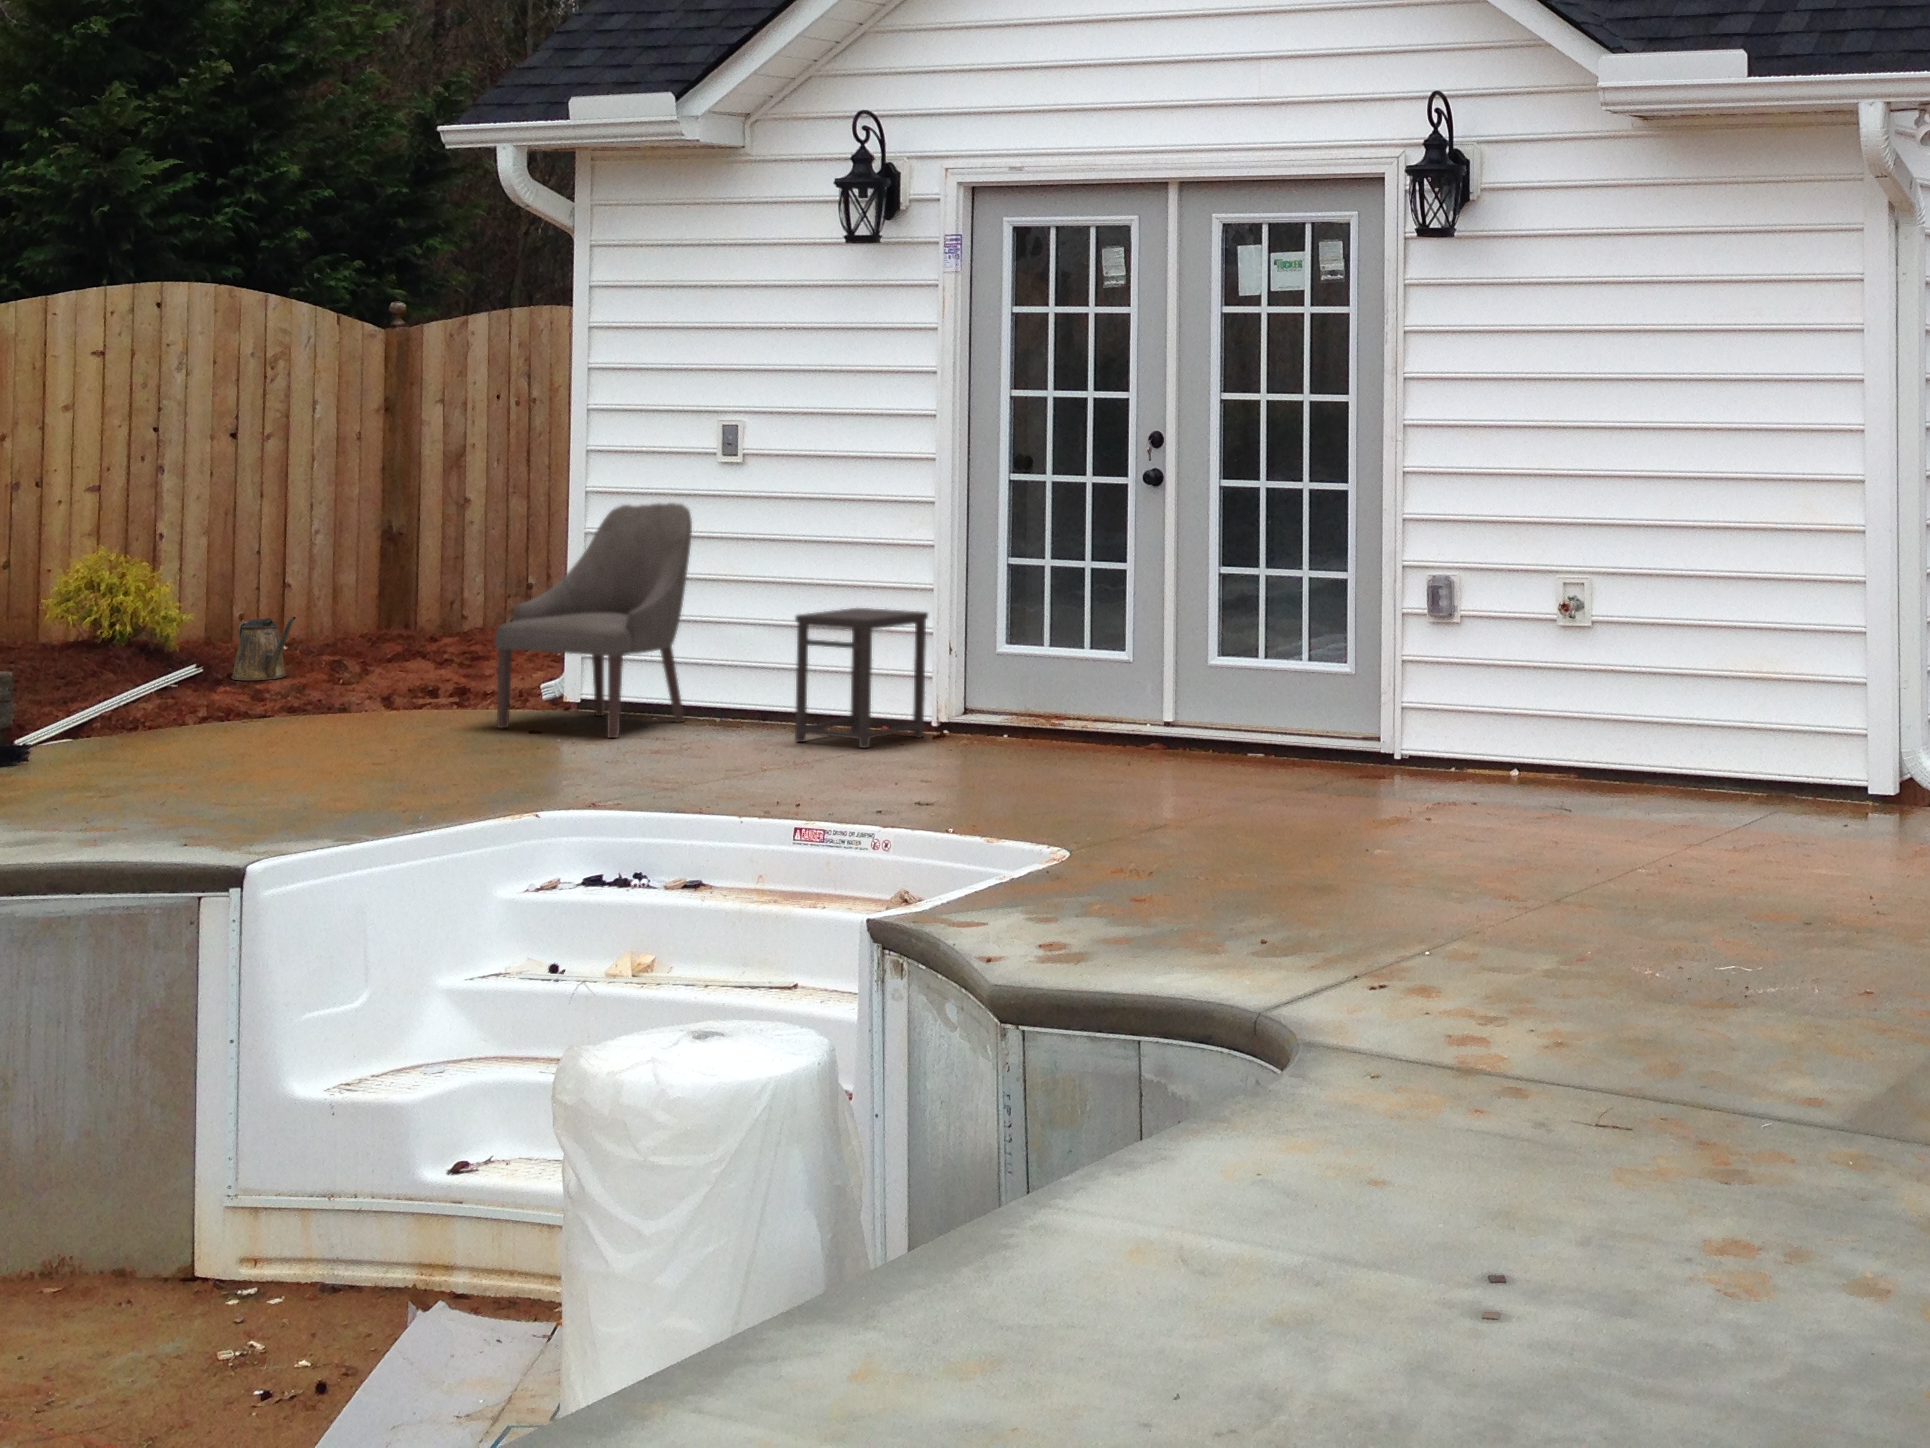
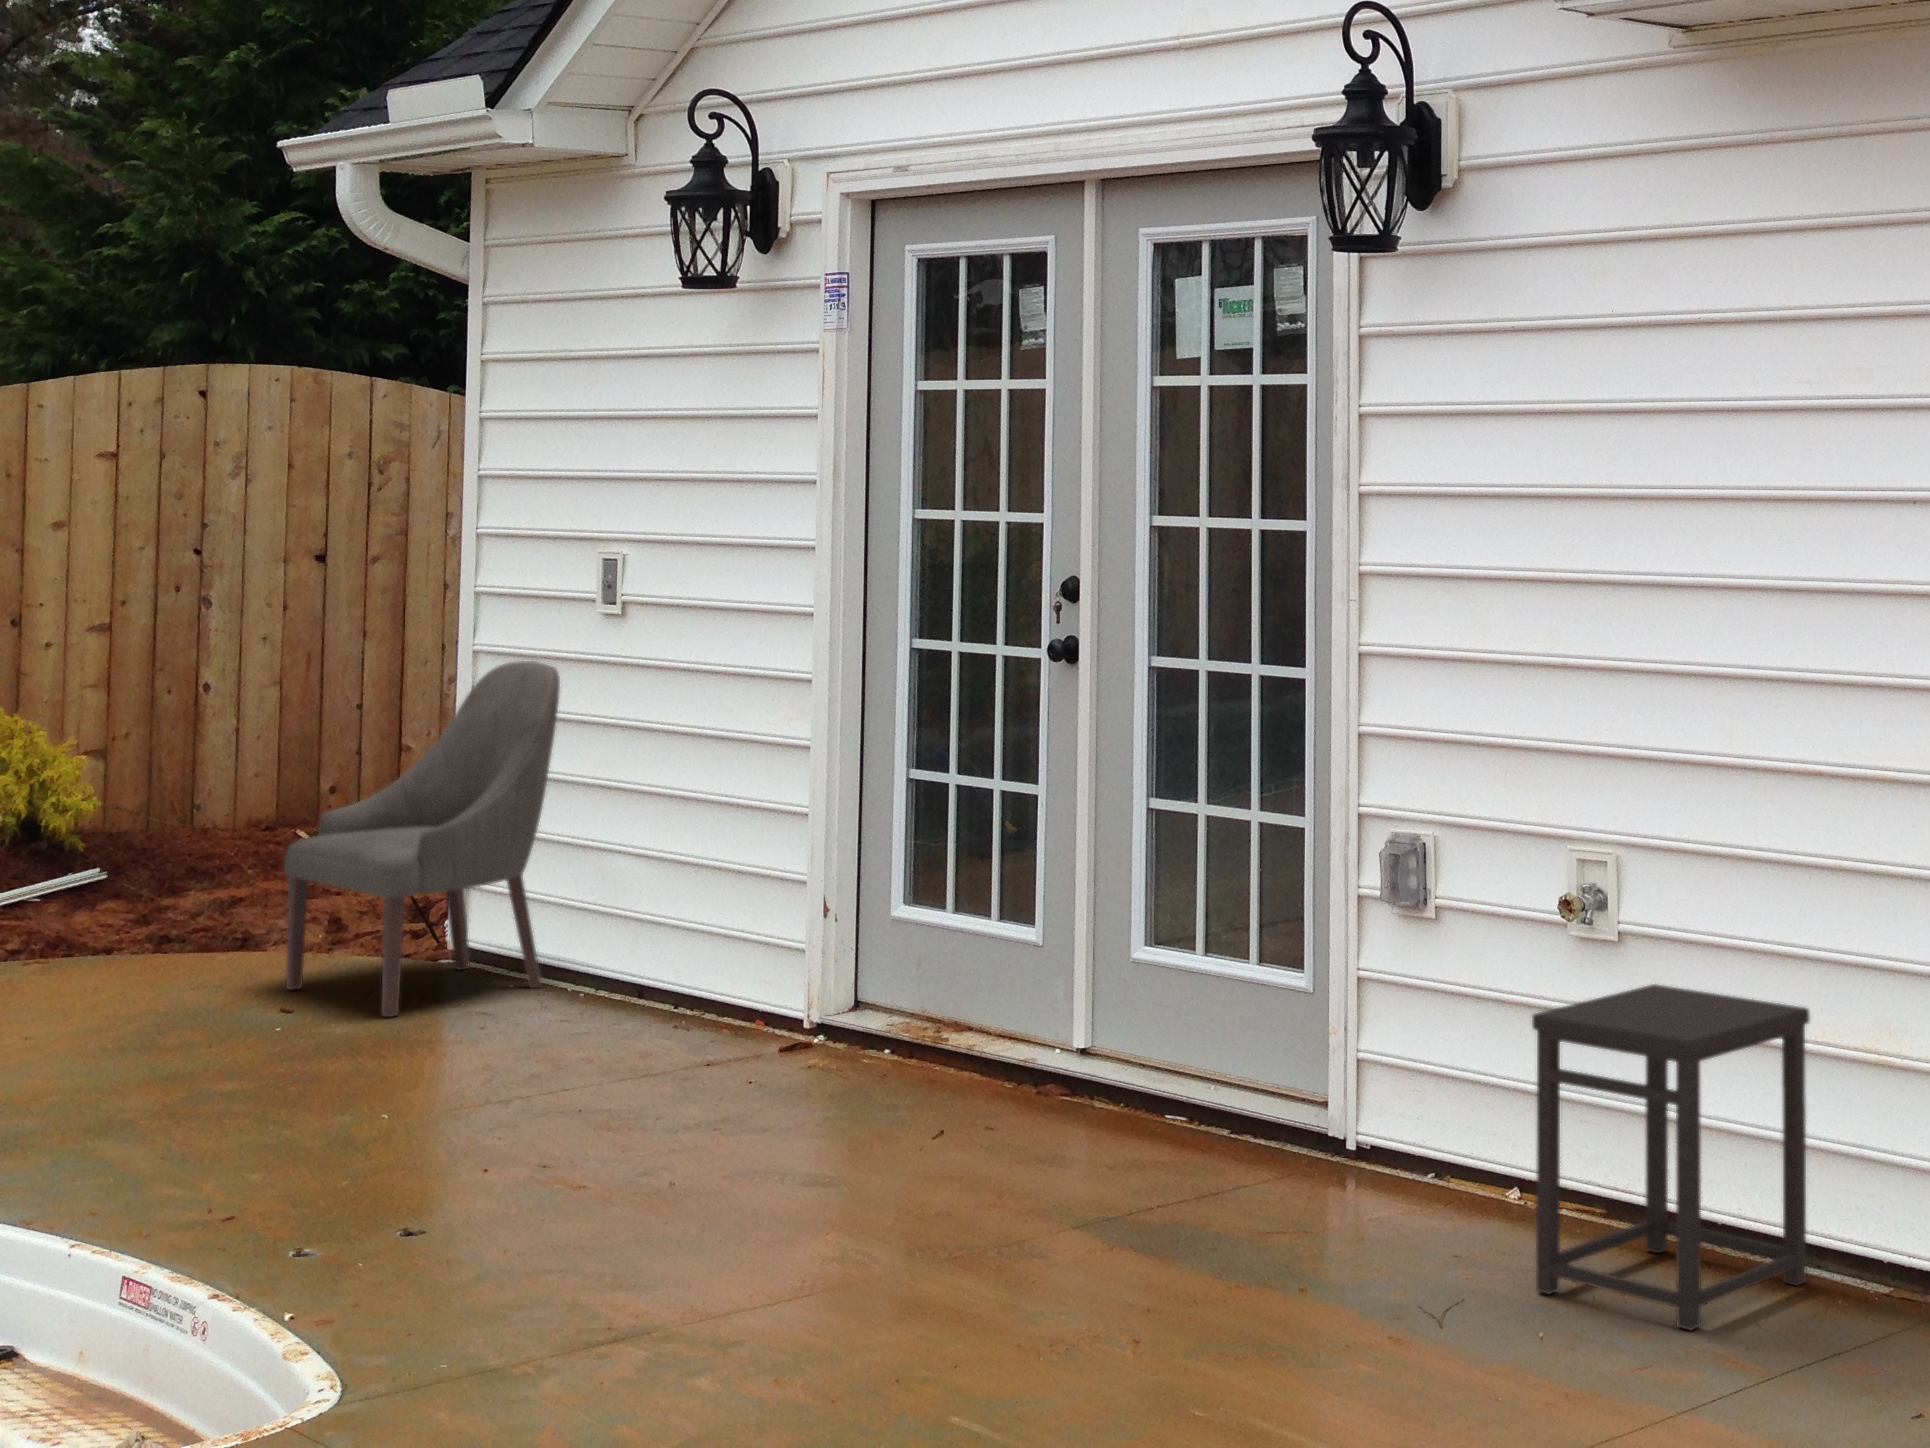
side table: present [795,608,928,748] -> present [1532,984,1810,1330]
watering can: present [231,617,296,680] -> none [184,800,258,882]

